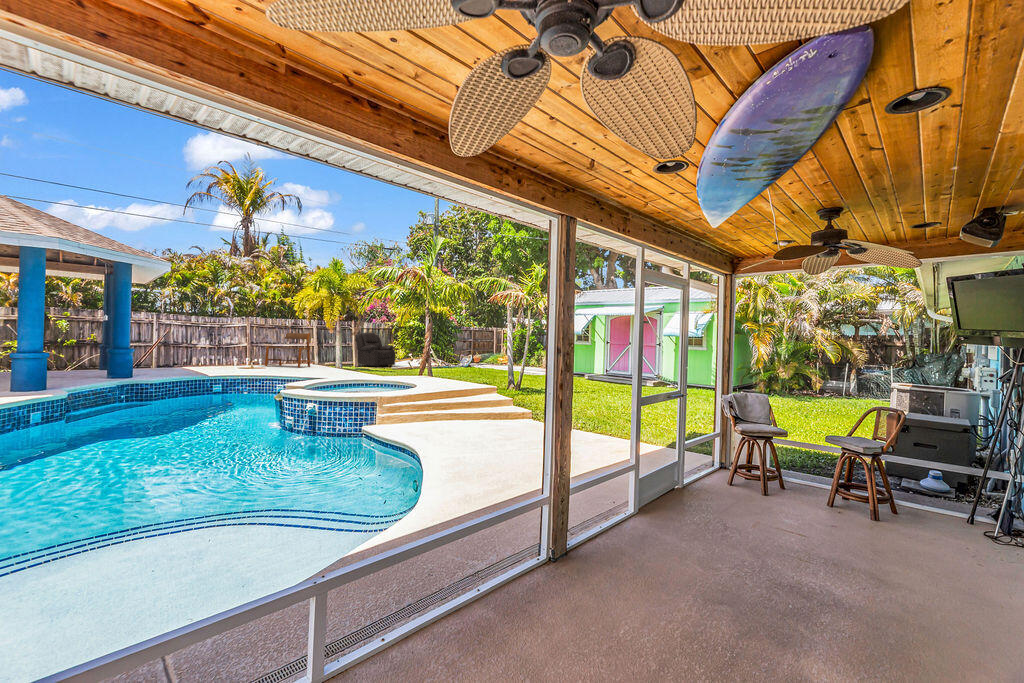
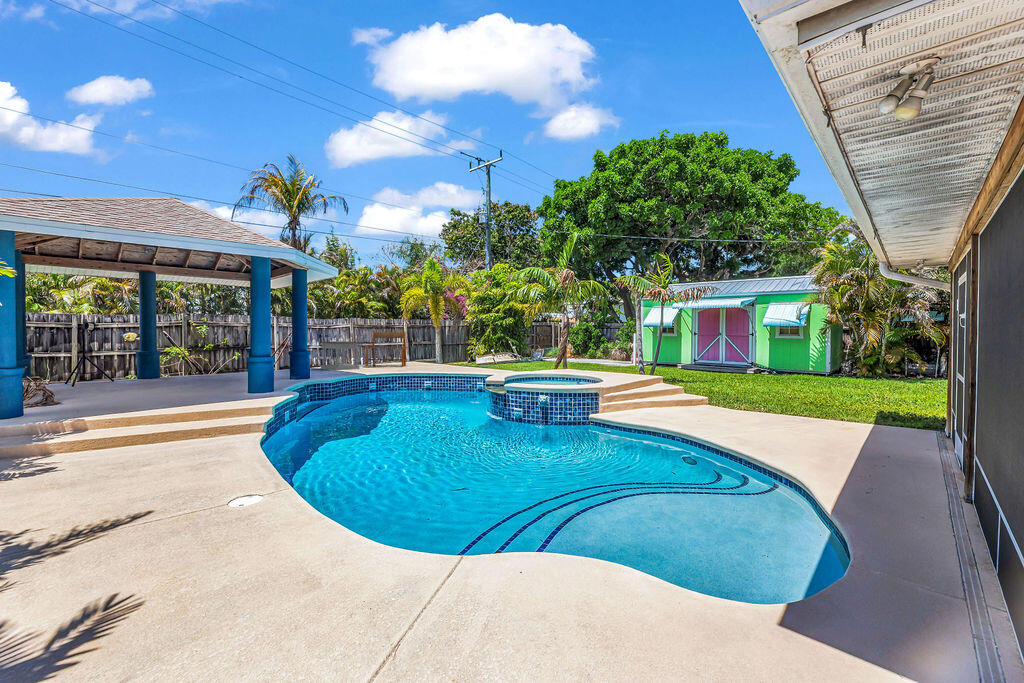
chair: present [355,333,395,367] -> none [439,330,478,364]
side table: none [208,341,246,369] -> present [321,341,360,370]

